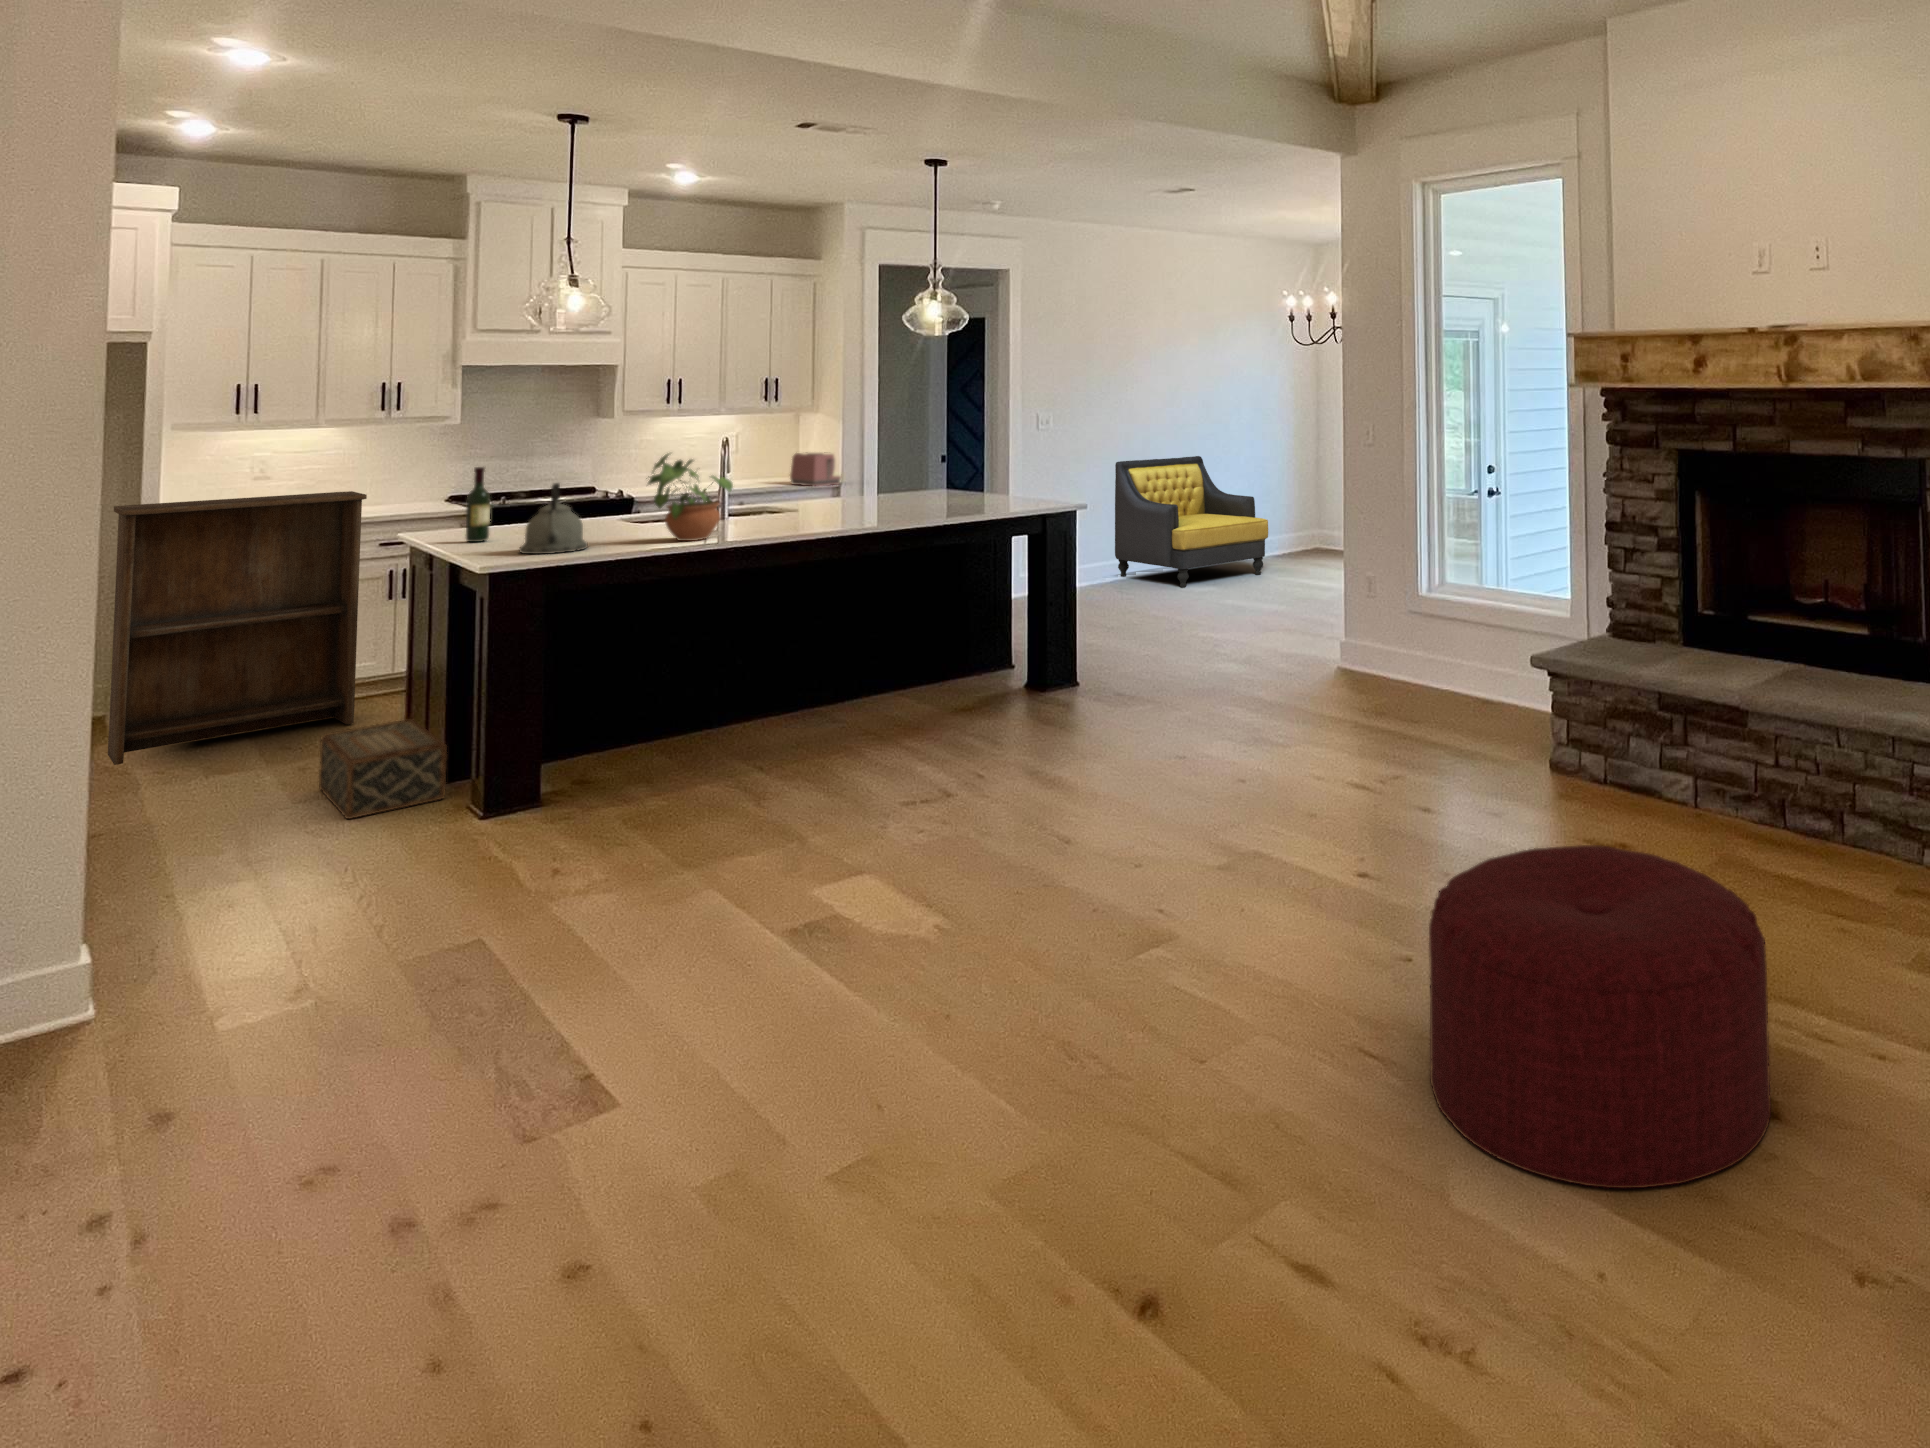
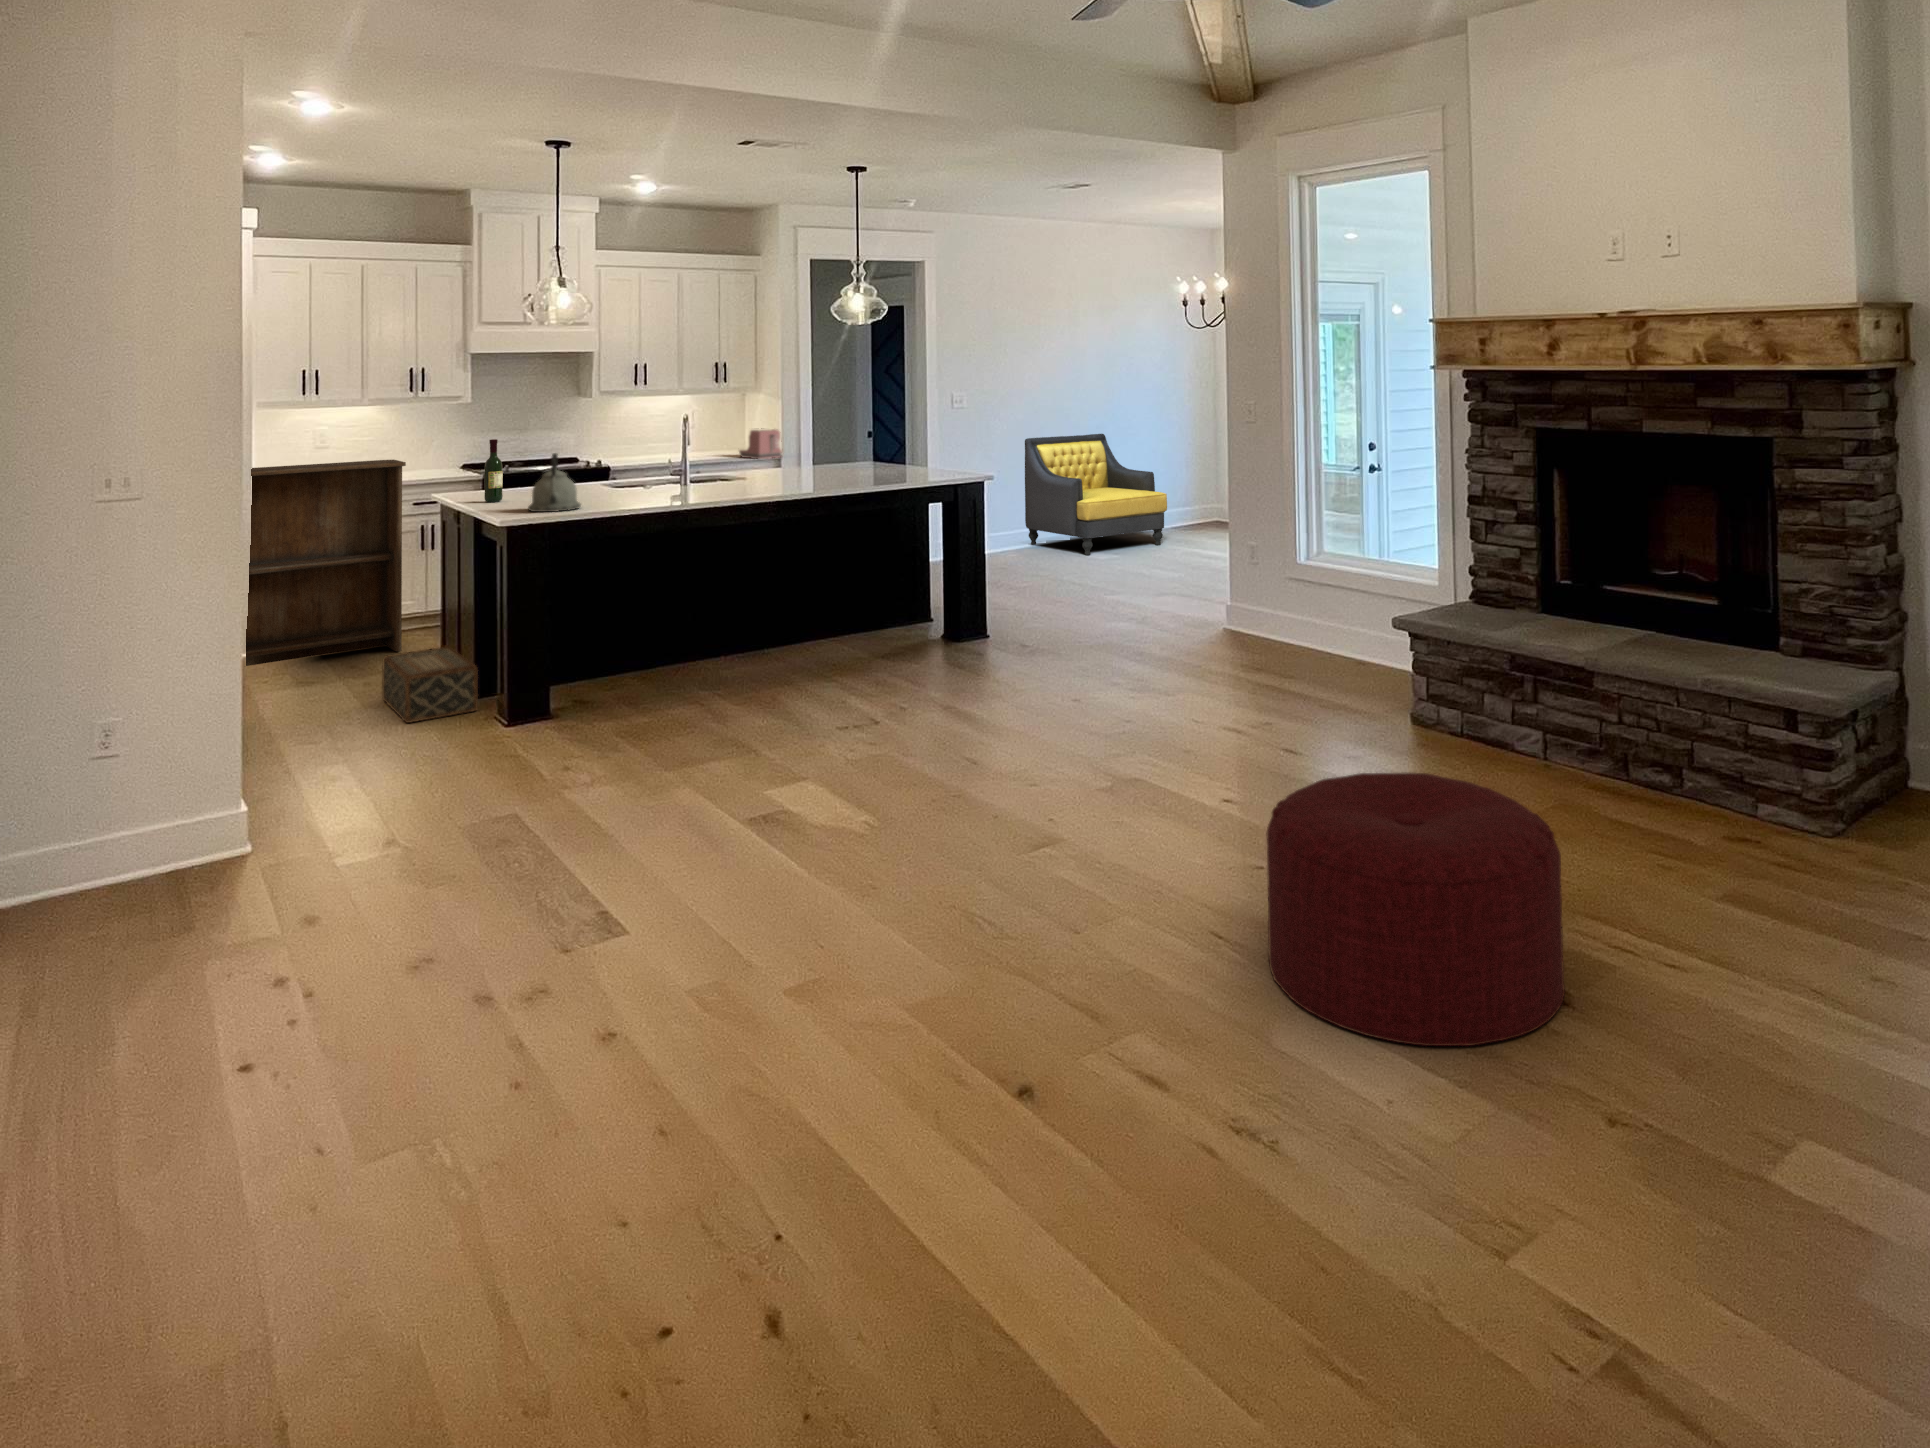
potted plant: present [648,454,733,541] -> none [624,427,695,503]

